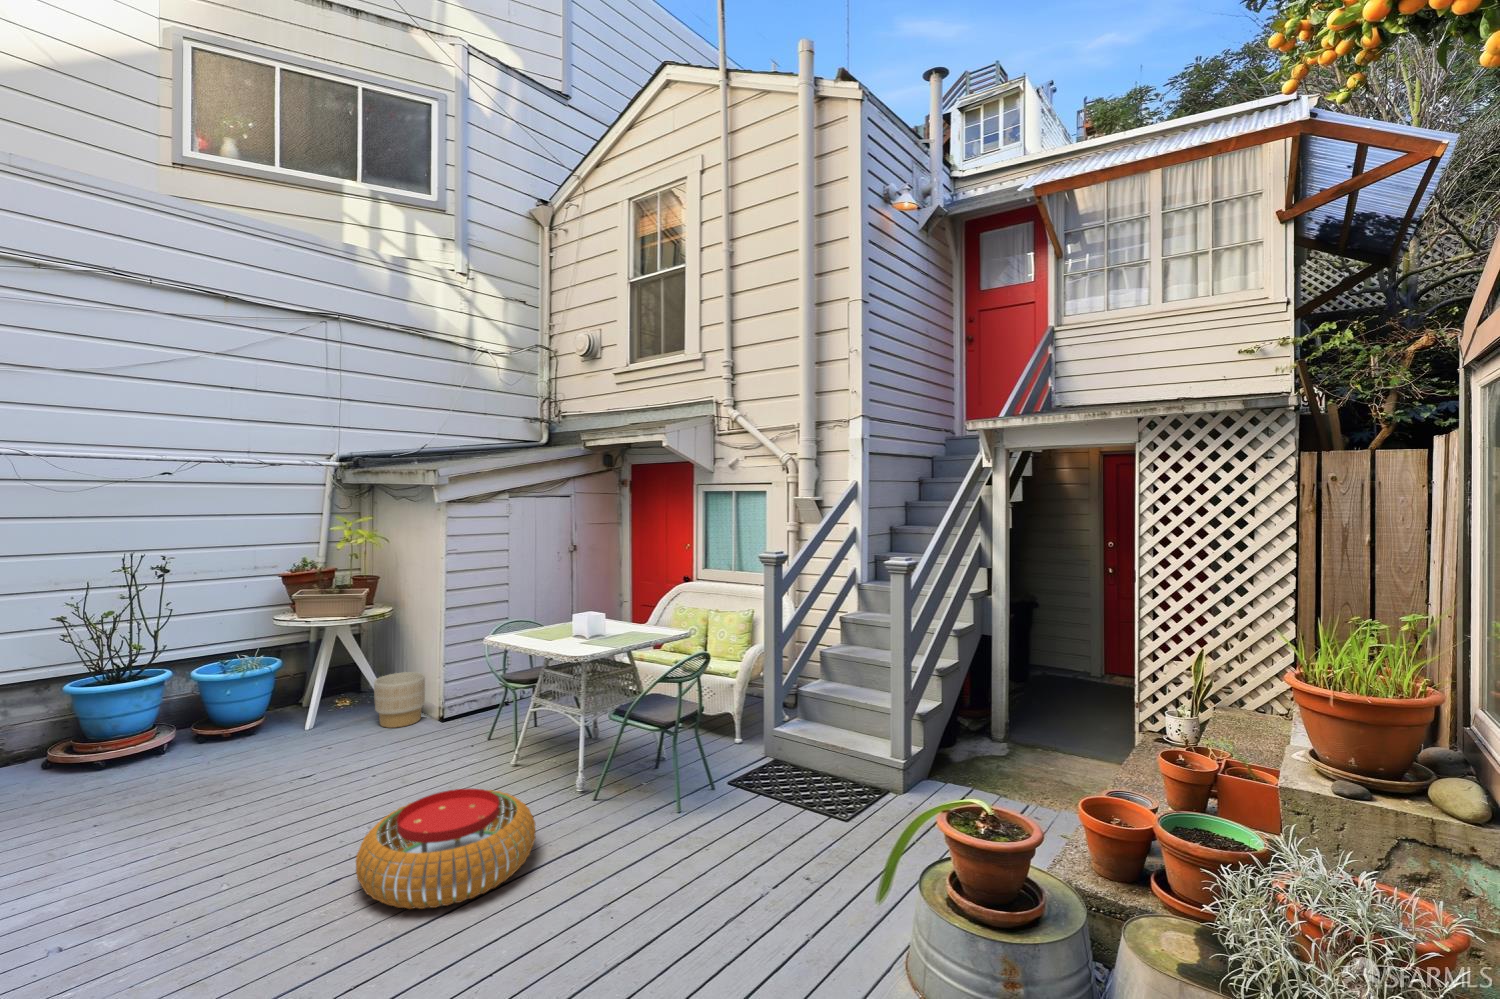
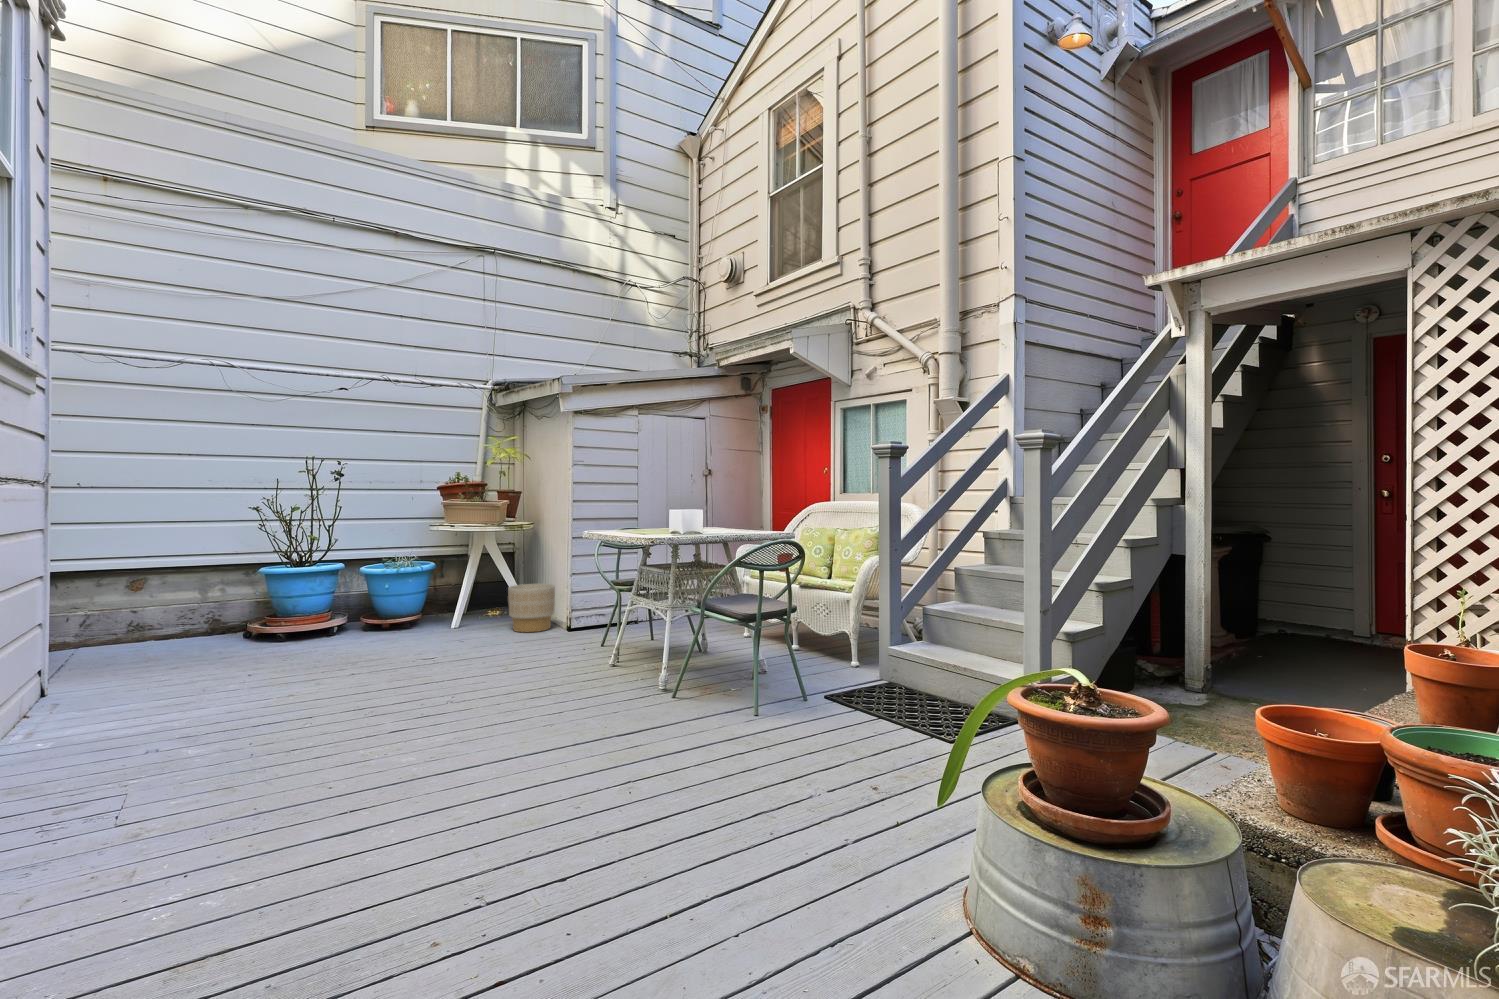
pouf: present [356,788,535,909] -> none [416,655,597,752]

